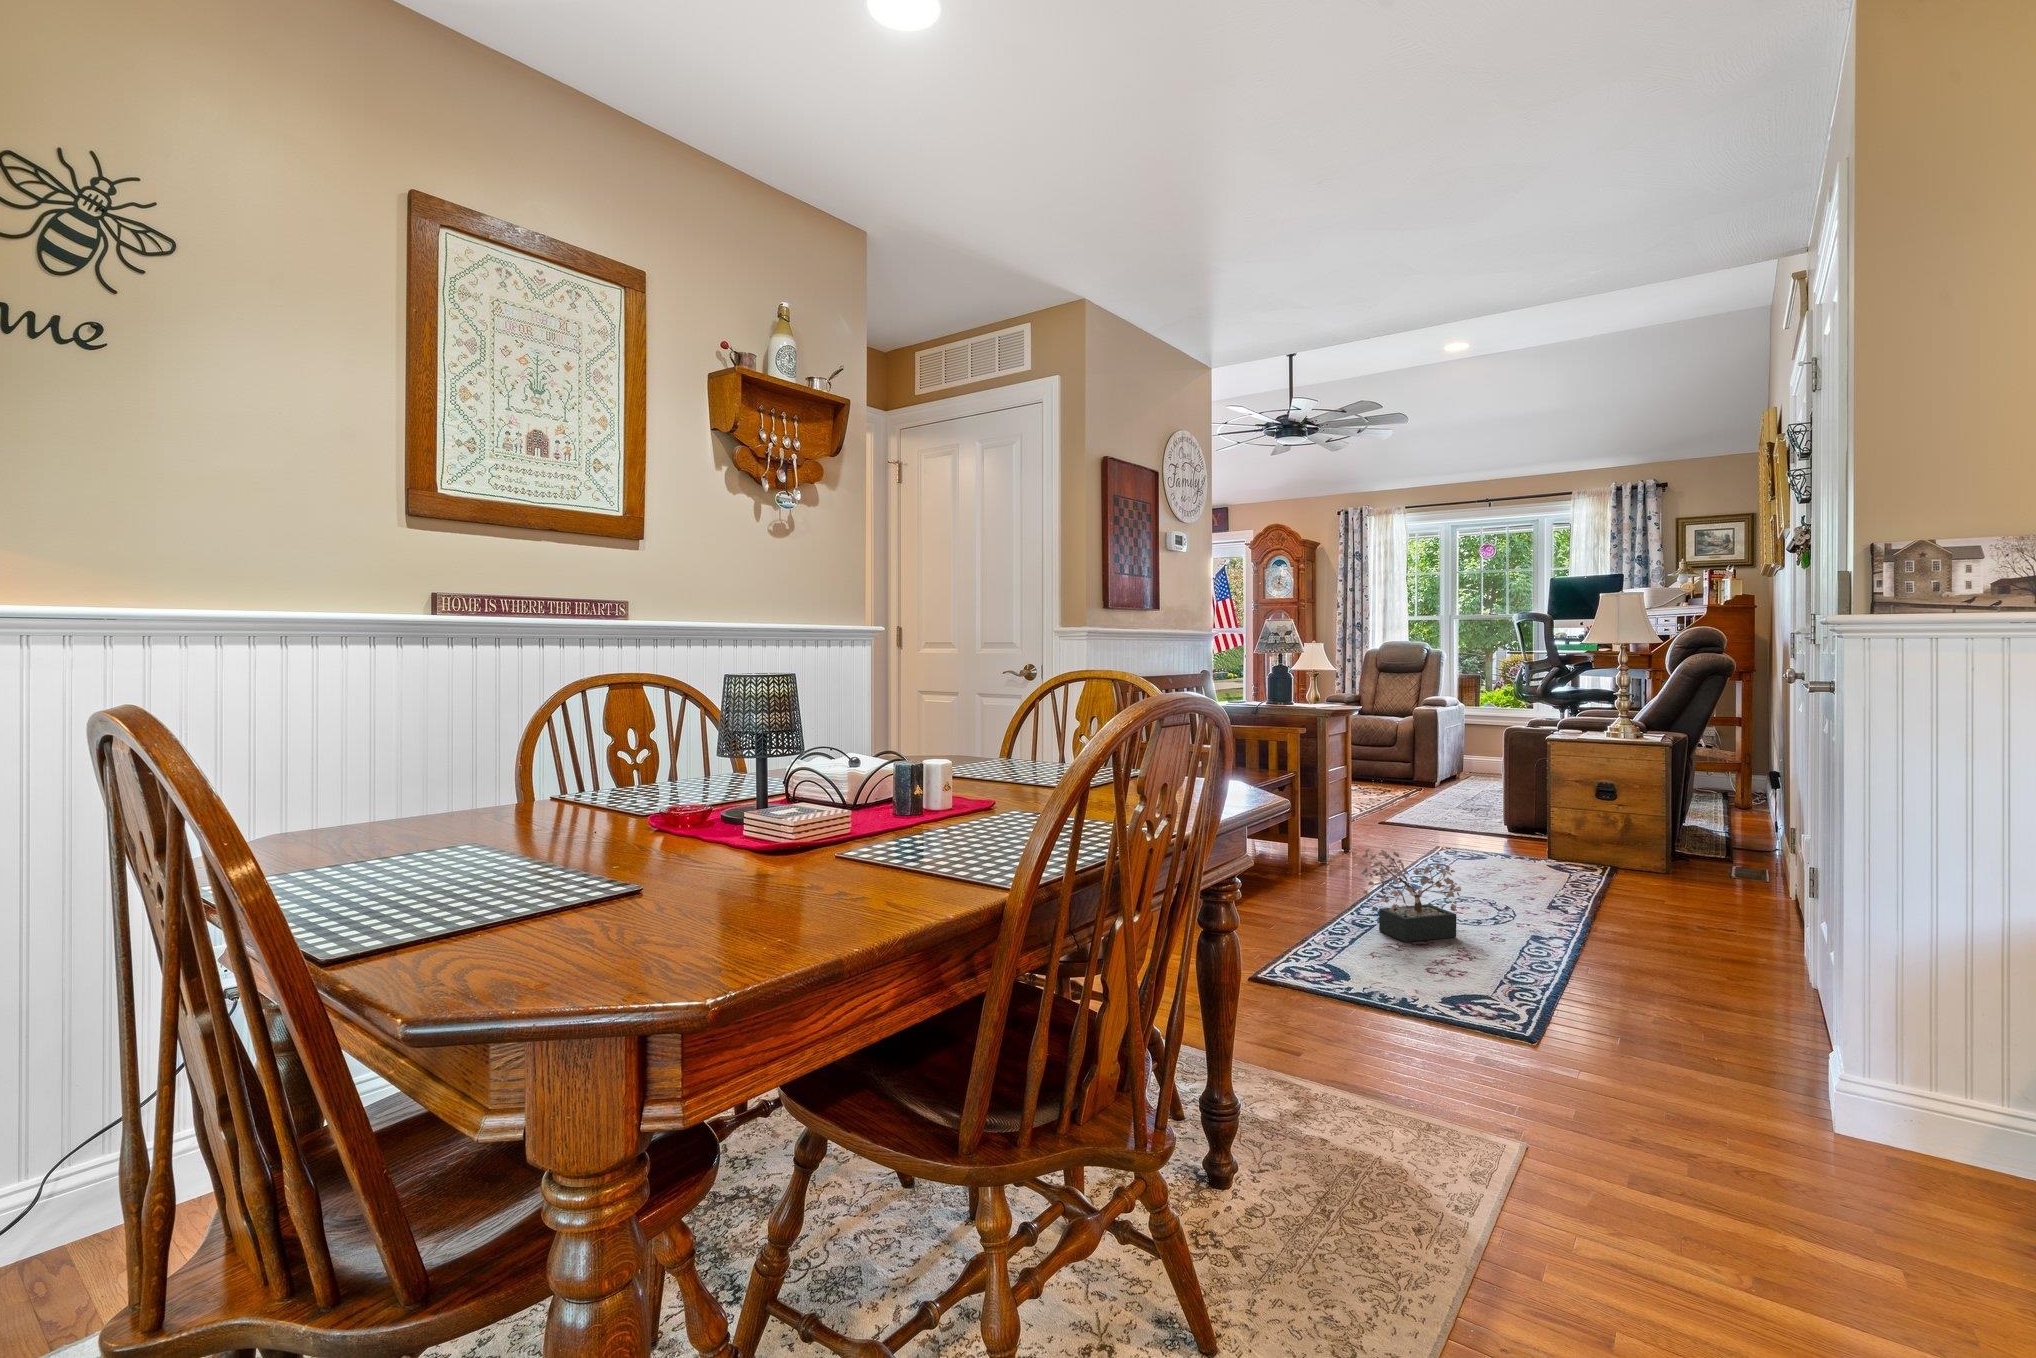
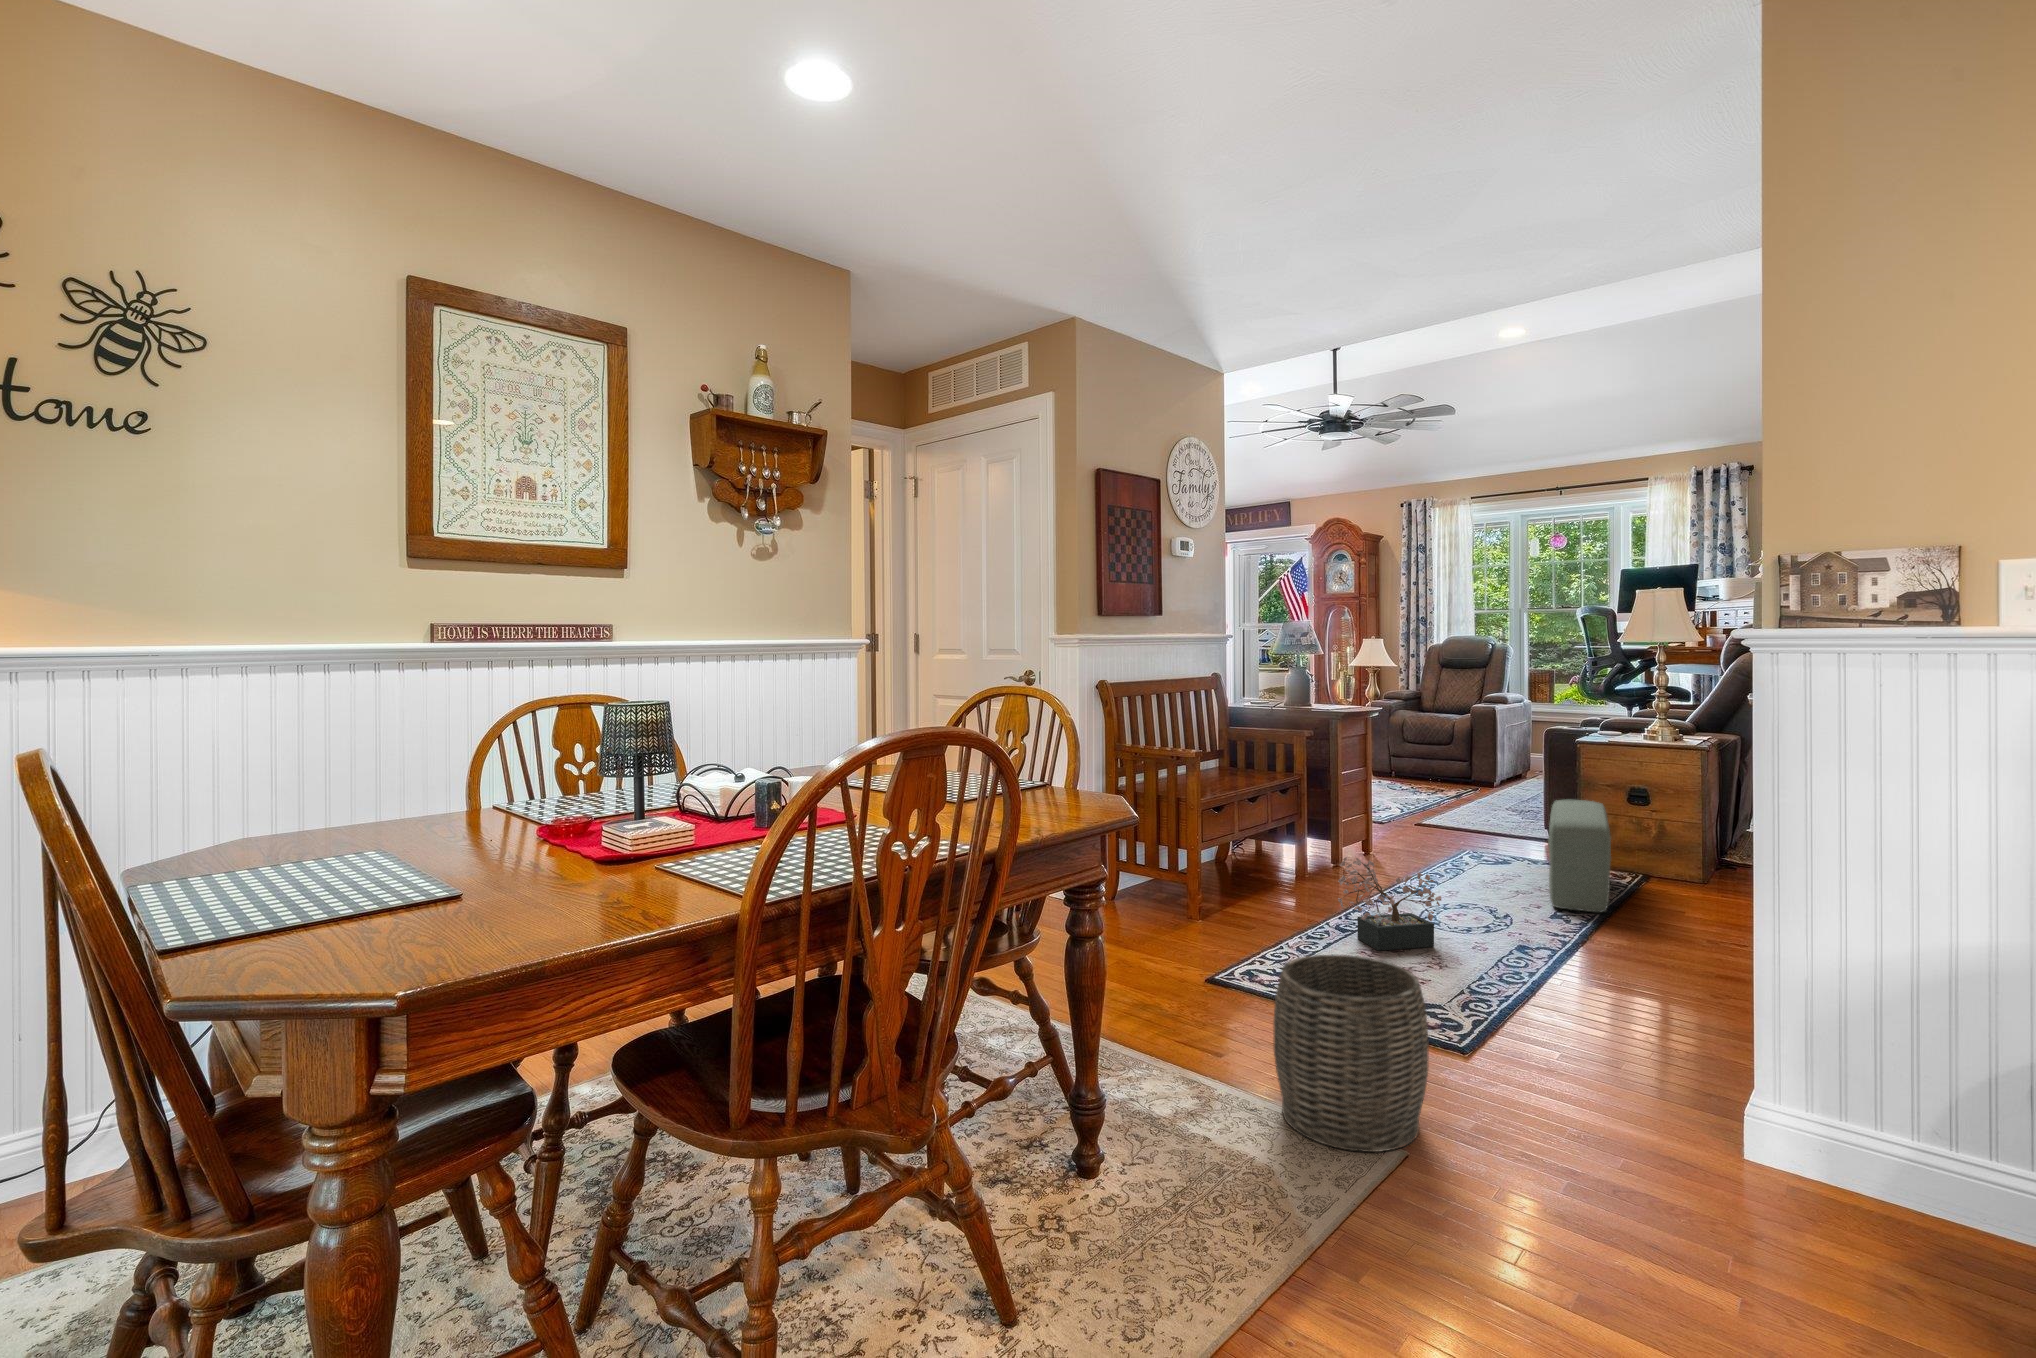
pouf: none [1533,793,1604,901] -> present [1548,800,1611,912]
woven basket: none [1377,943,1544,1147] -> present [1273,955,1429,1152]

